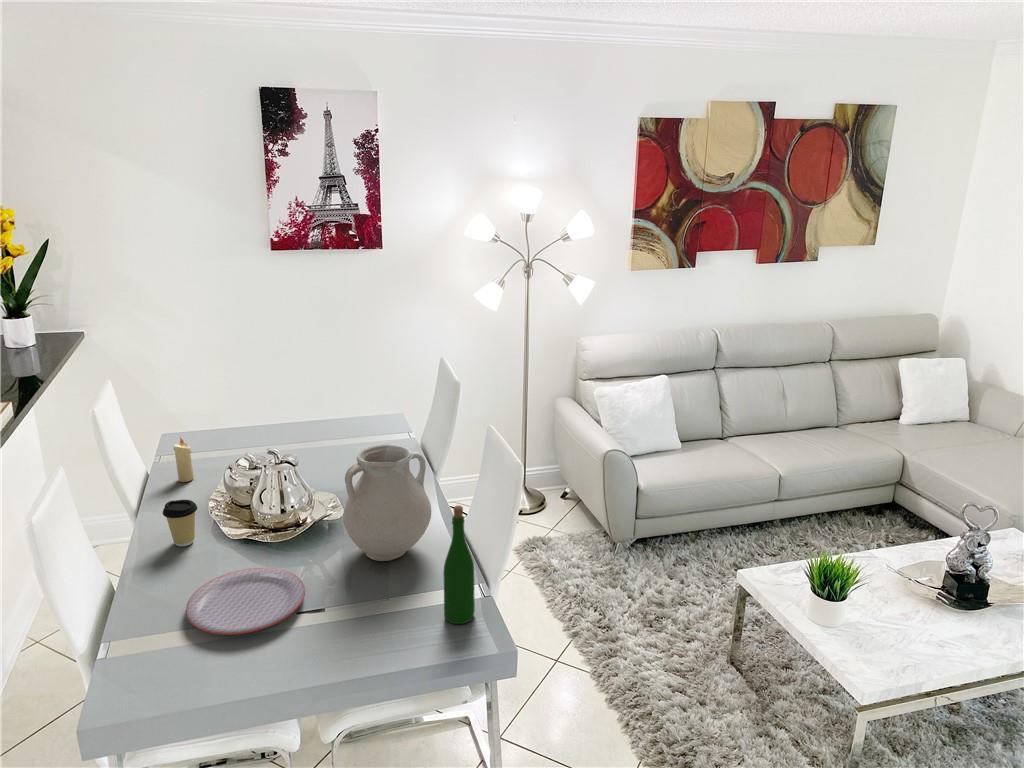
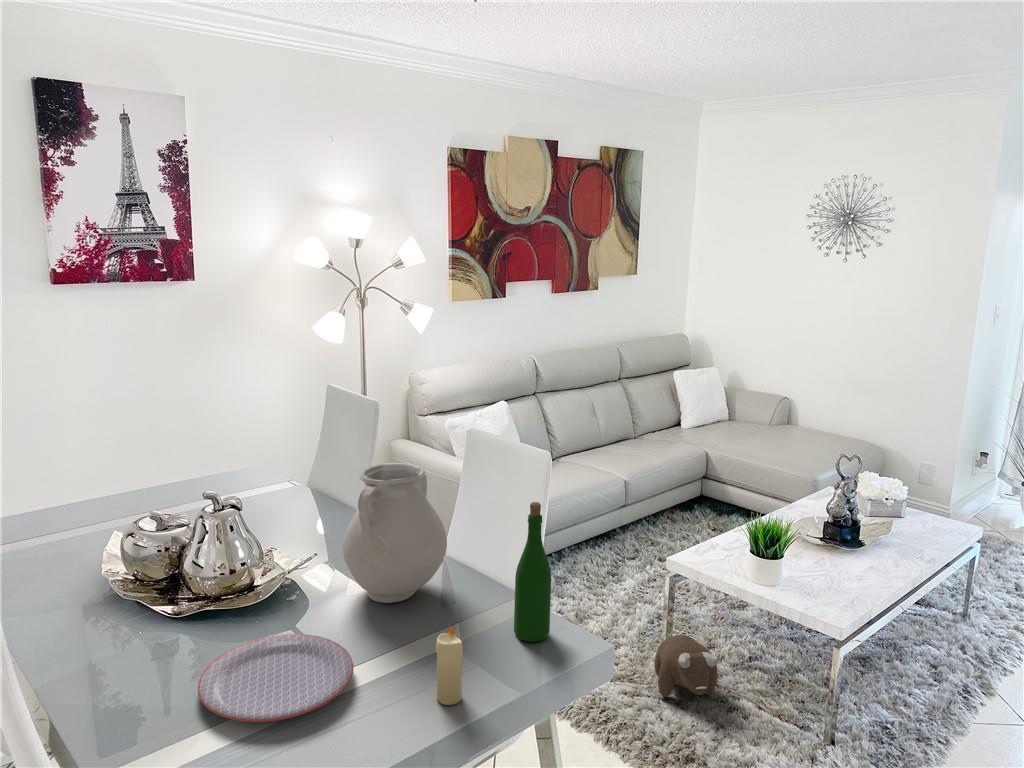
candle: present [174,437,194,482] -> present [436,625,463,705]
coffee cup: present [163,500,197,546] -> none [89,576,139,642]
plush toy: none [699,644,762,711] -> present [654,635,718,697]

